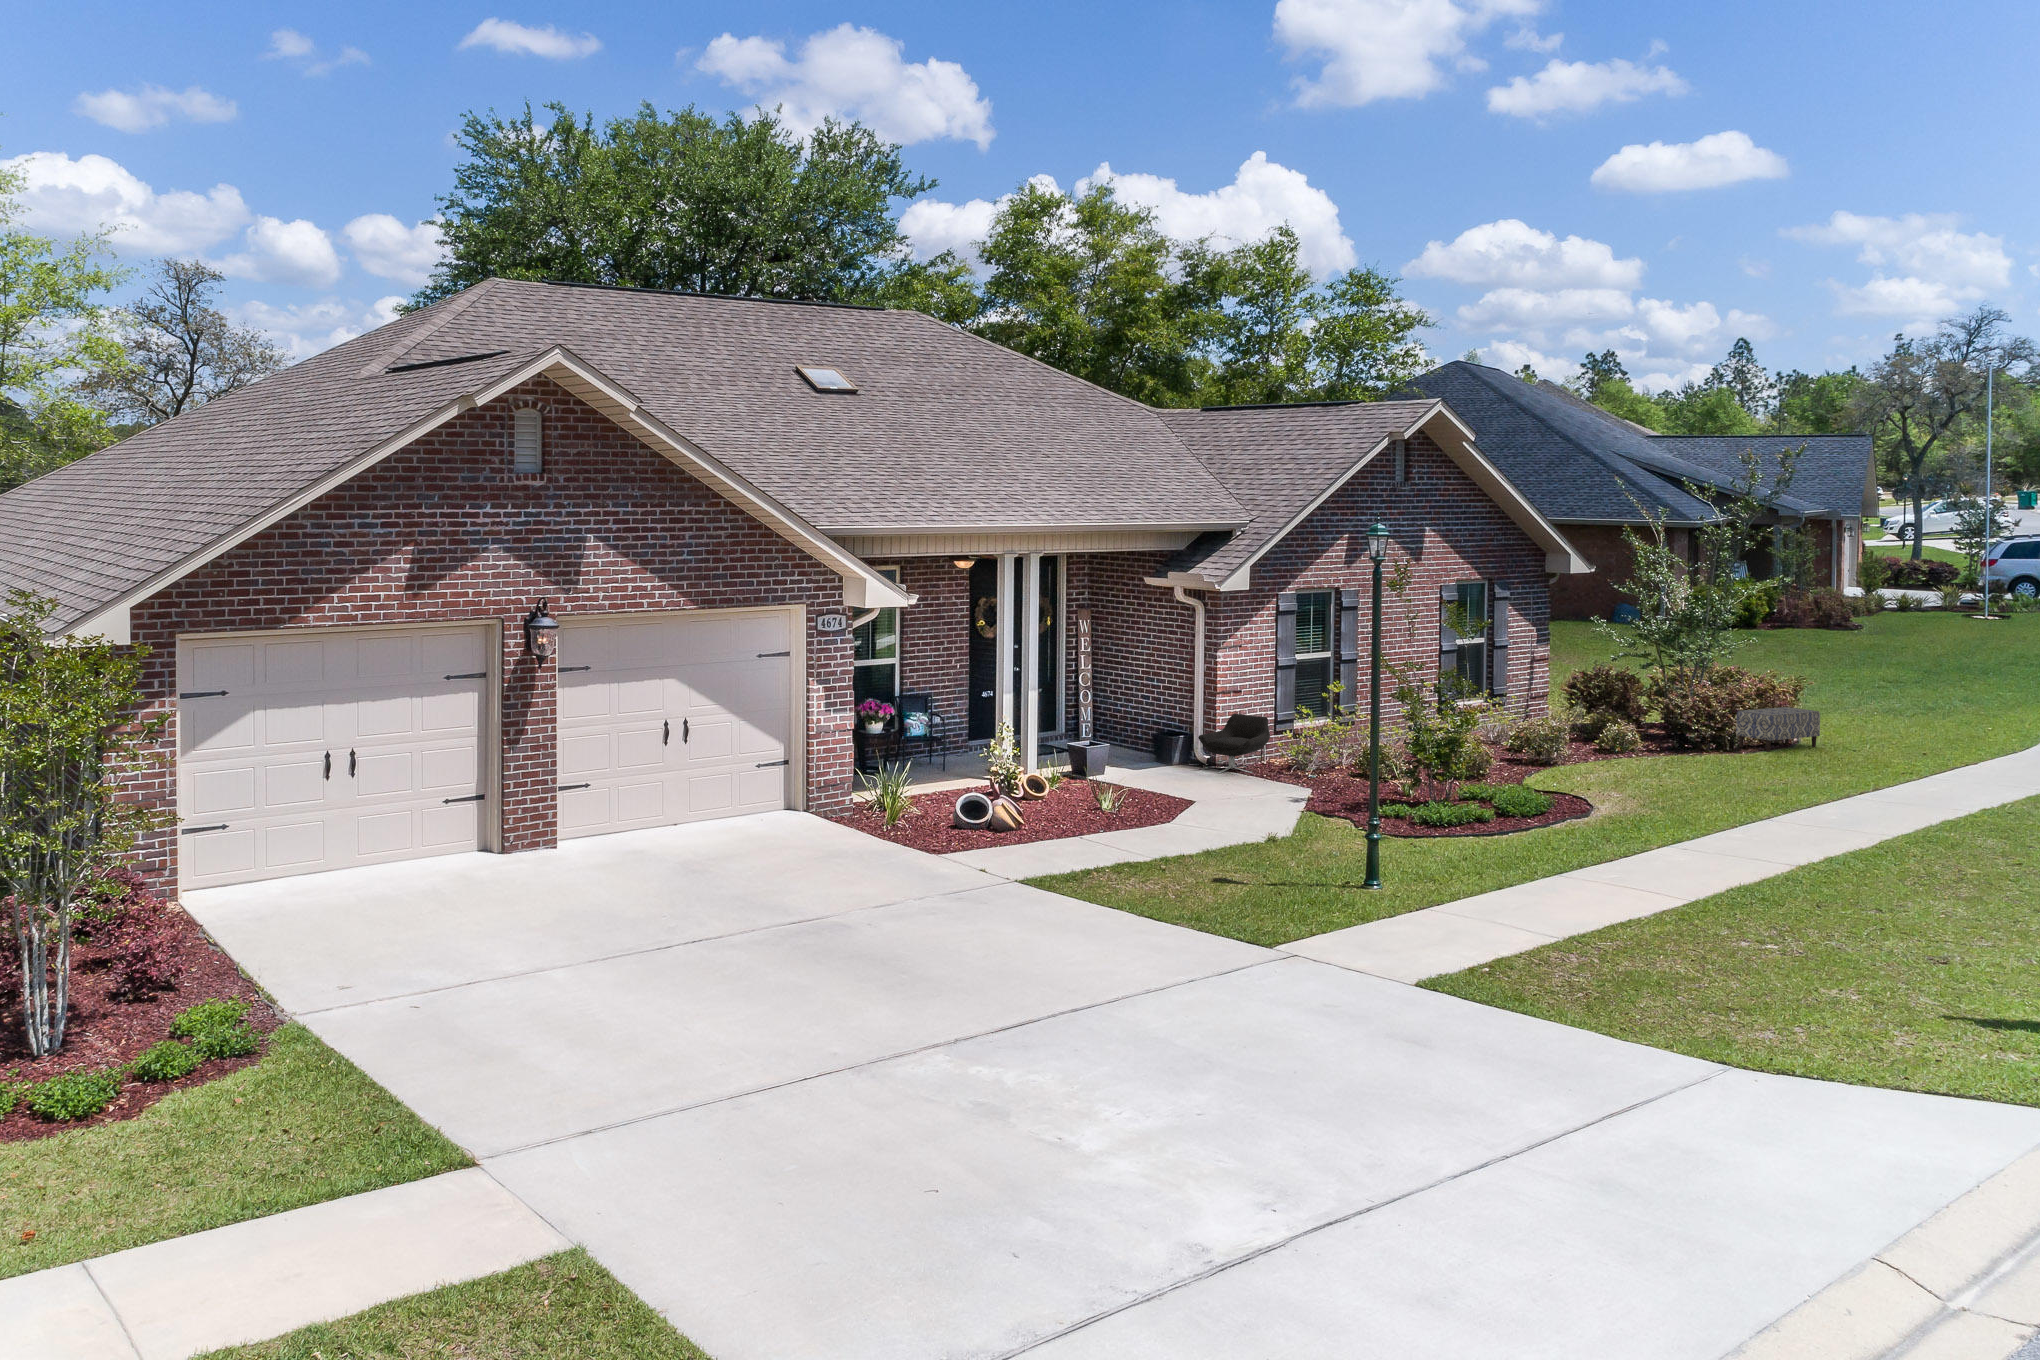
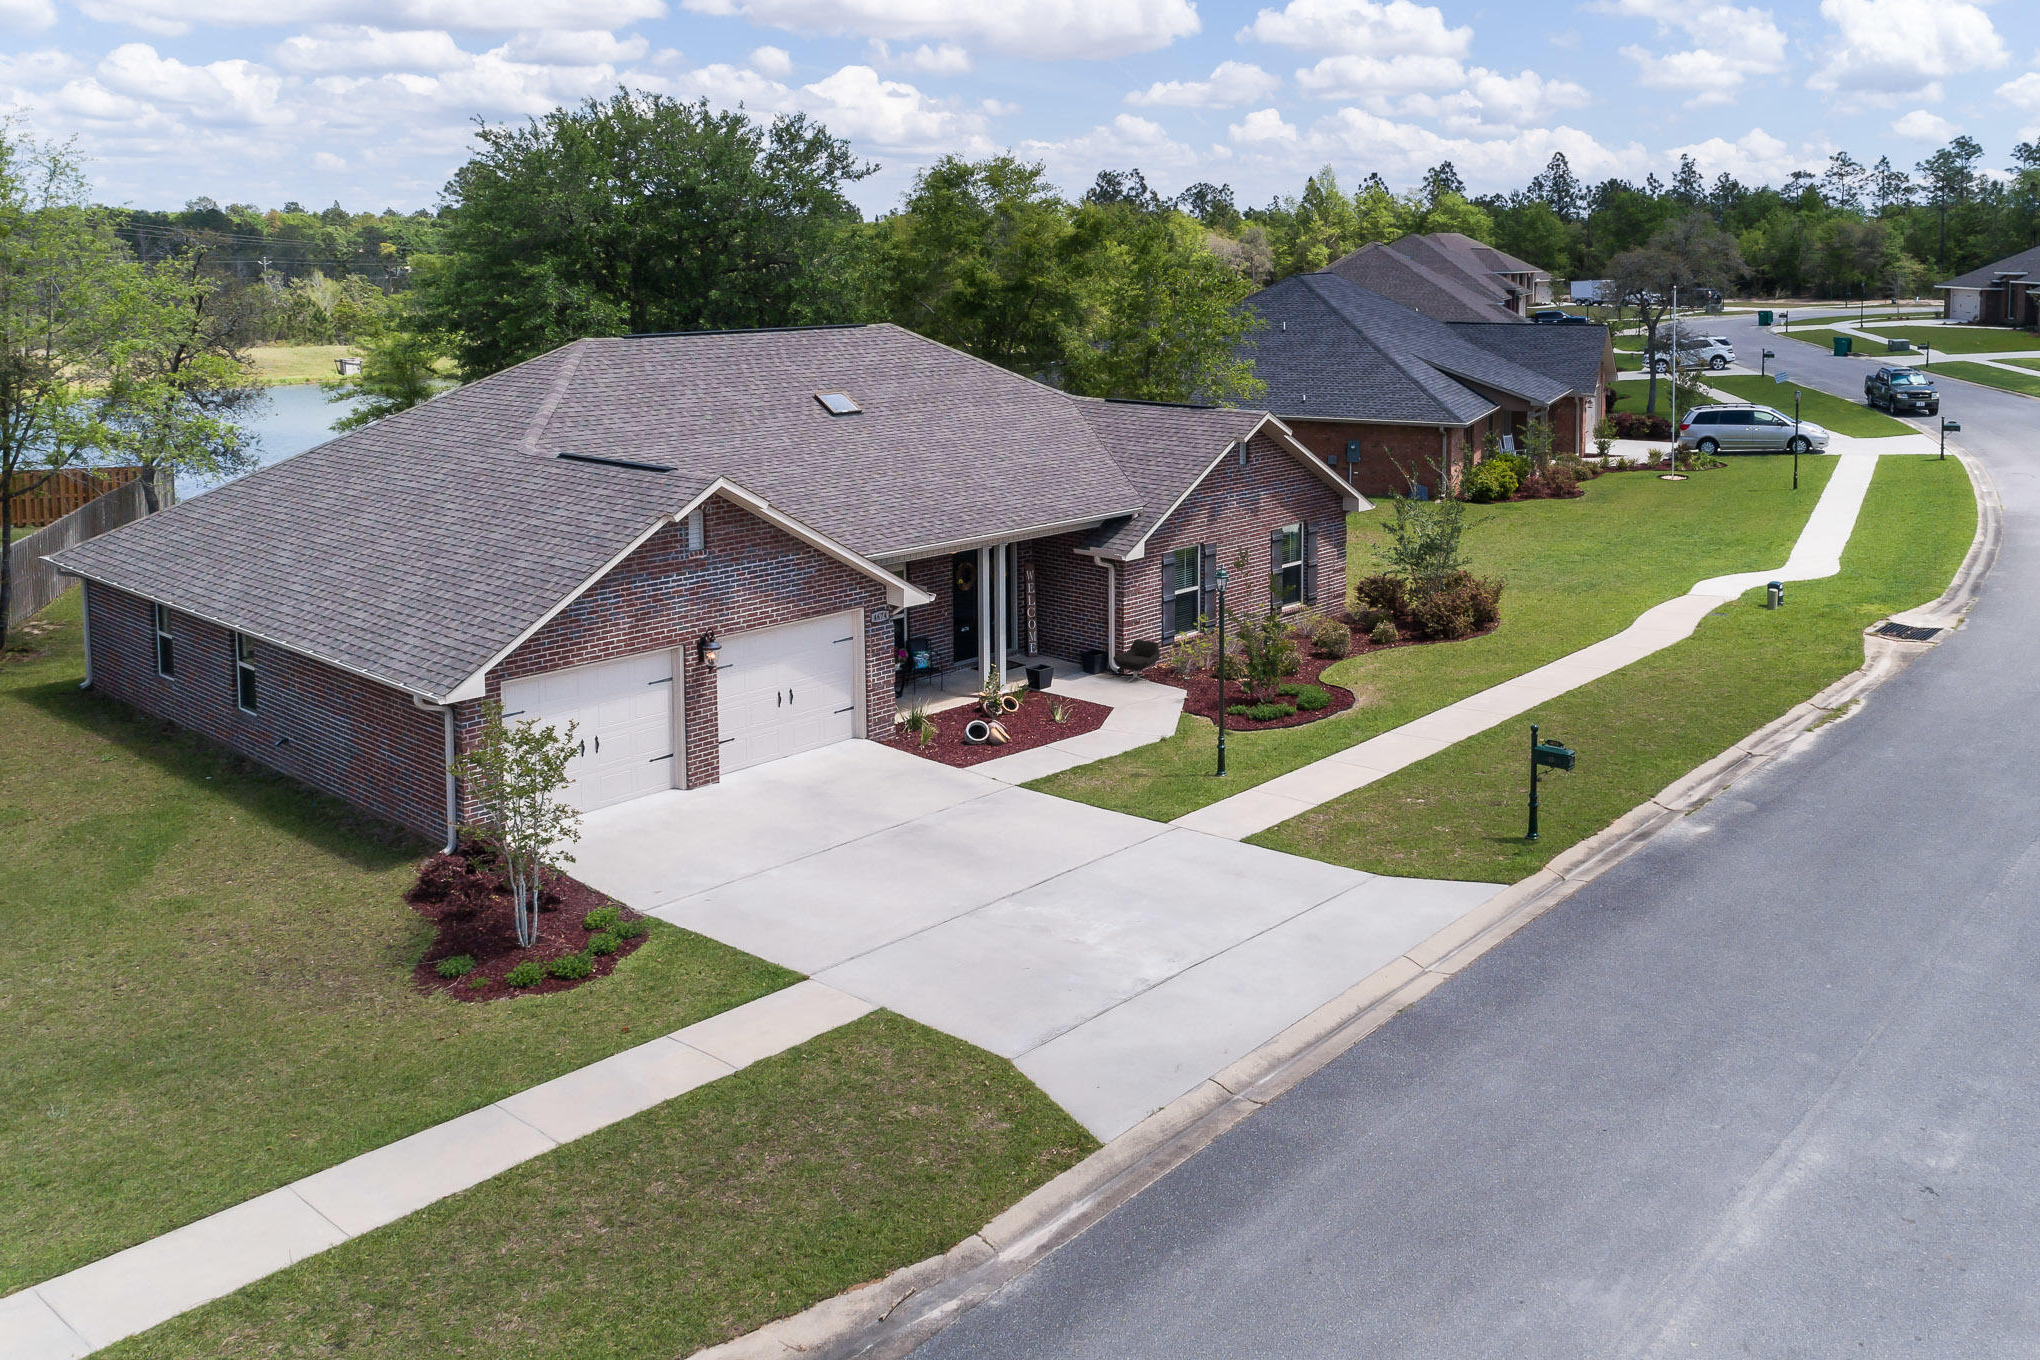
bench: present [1736,707,1820,752] -> none [1454,607,1505,640]

